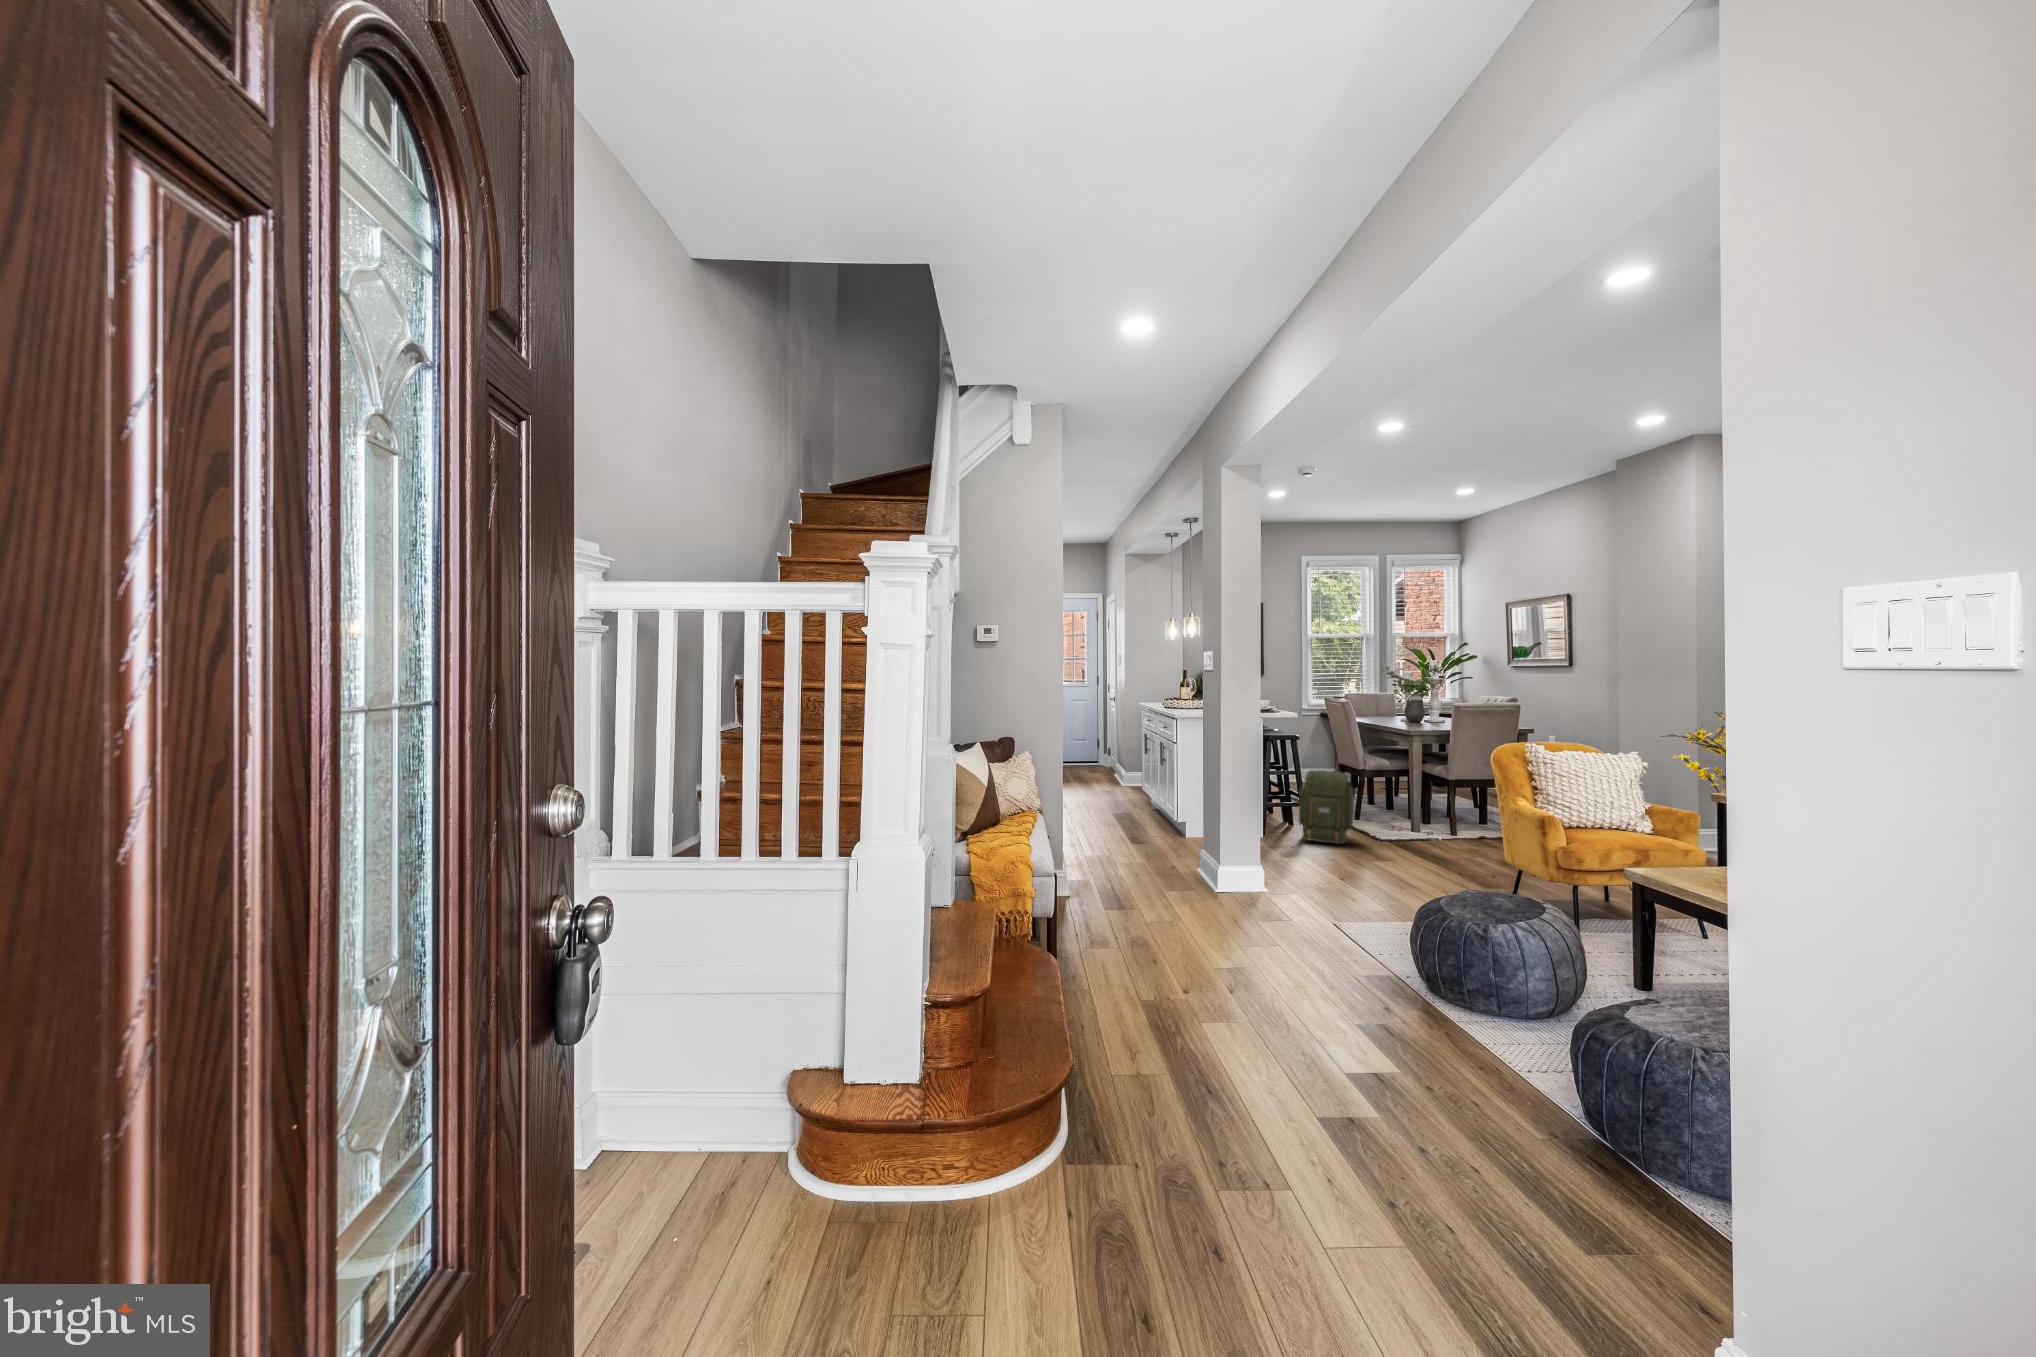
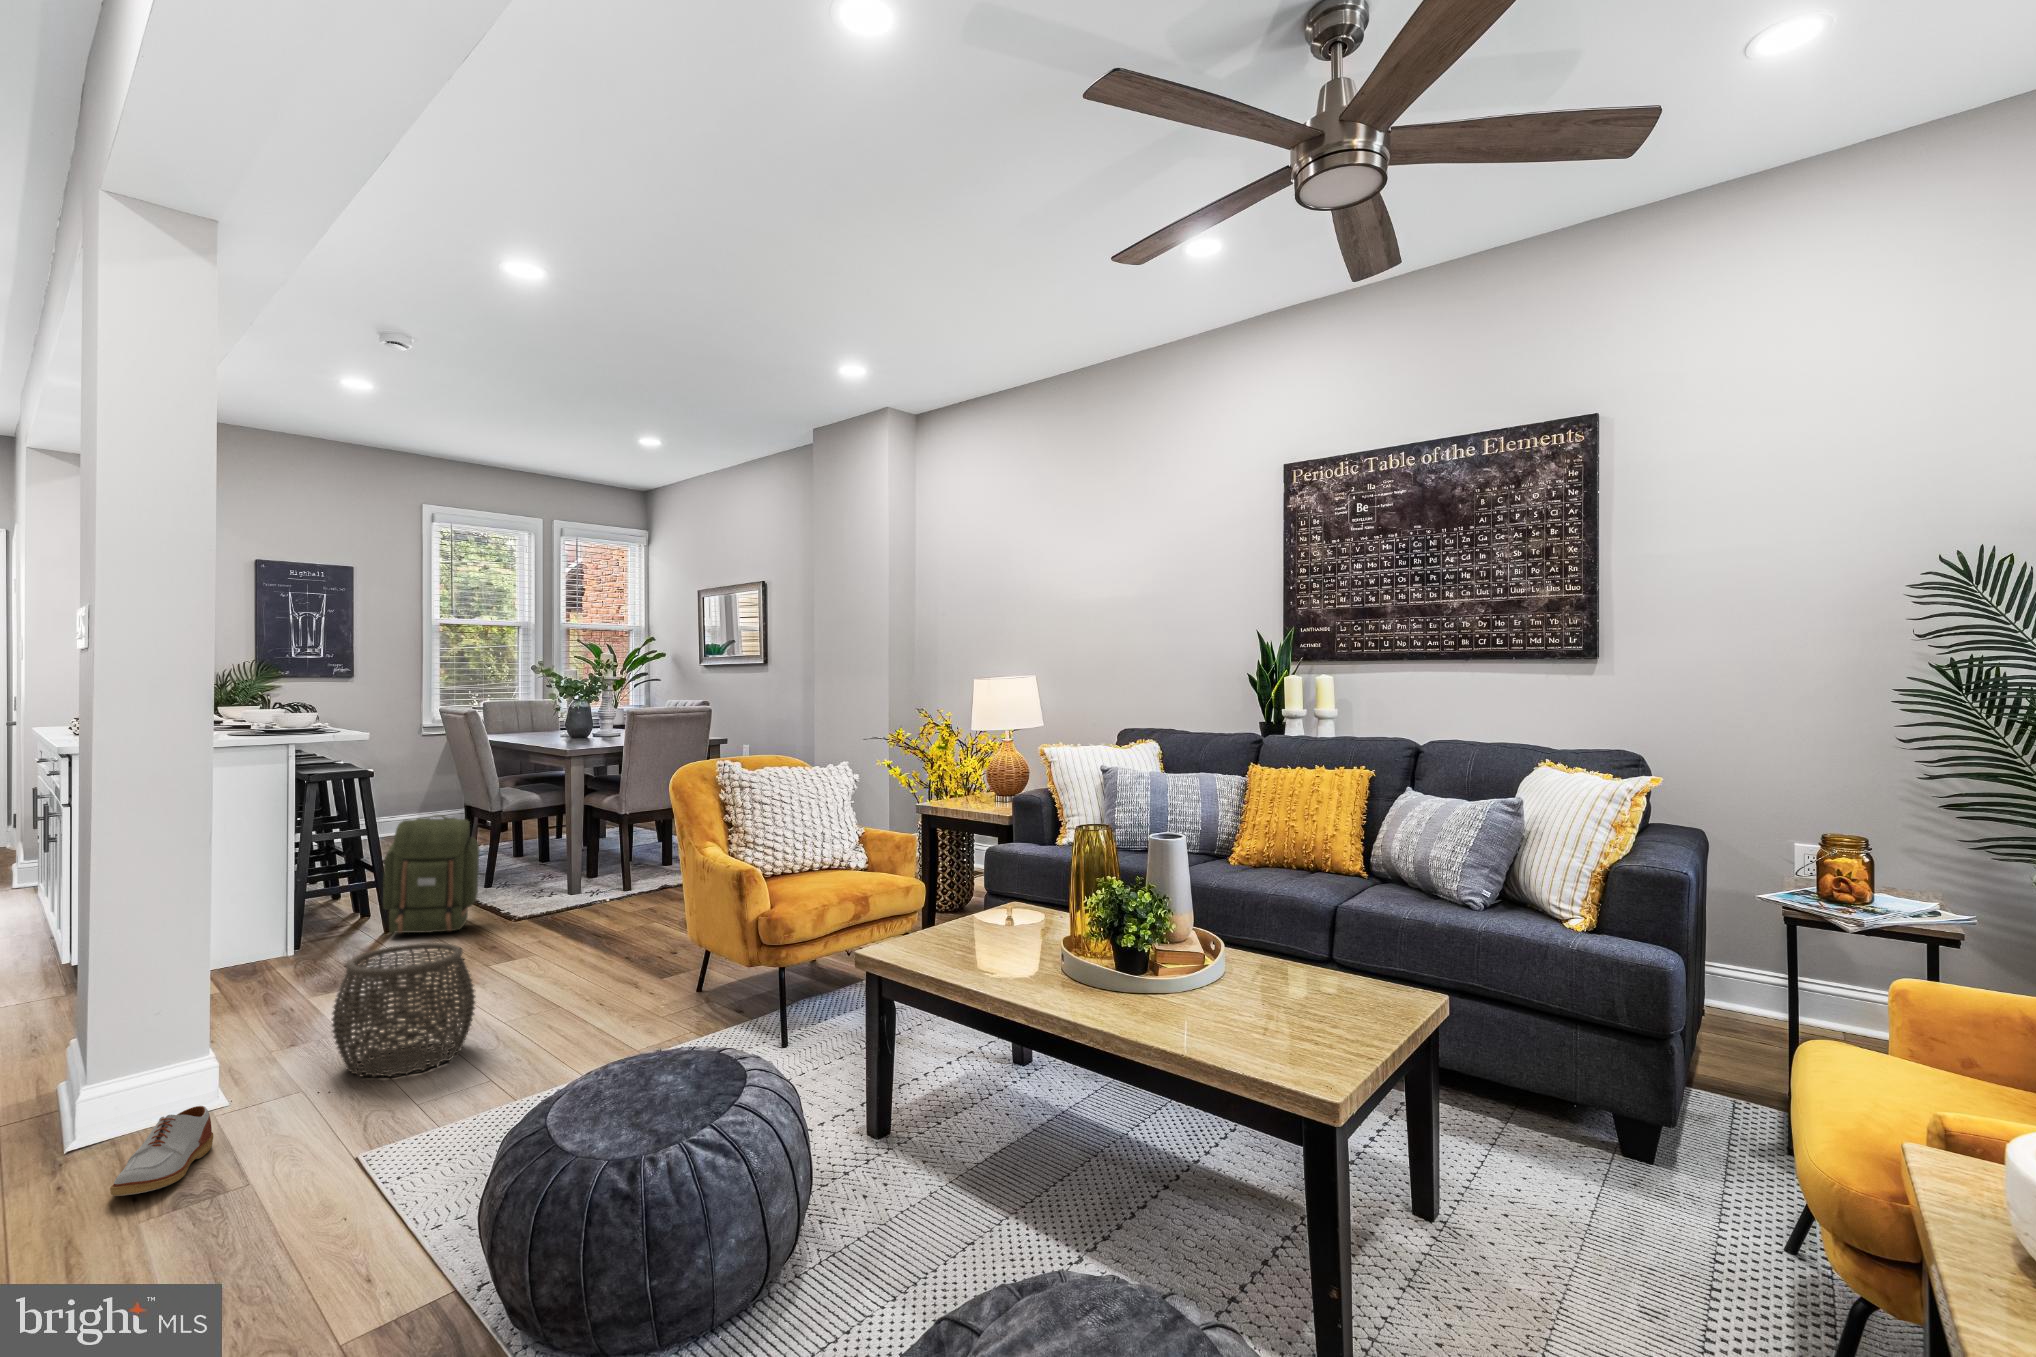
woven basket: none [1297,839,1371,910] -> present [332,943,476,1077]
shoe: none [1223,897,1256,928] -> present [110,1106,213,1196]

